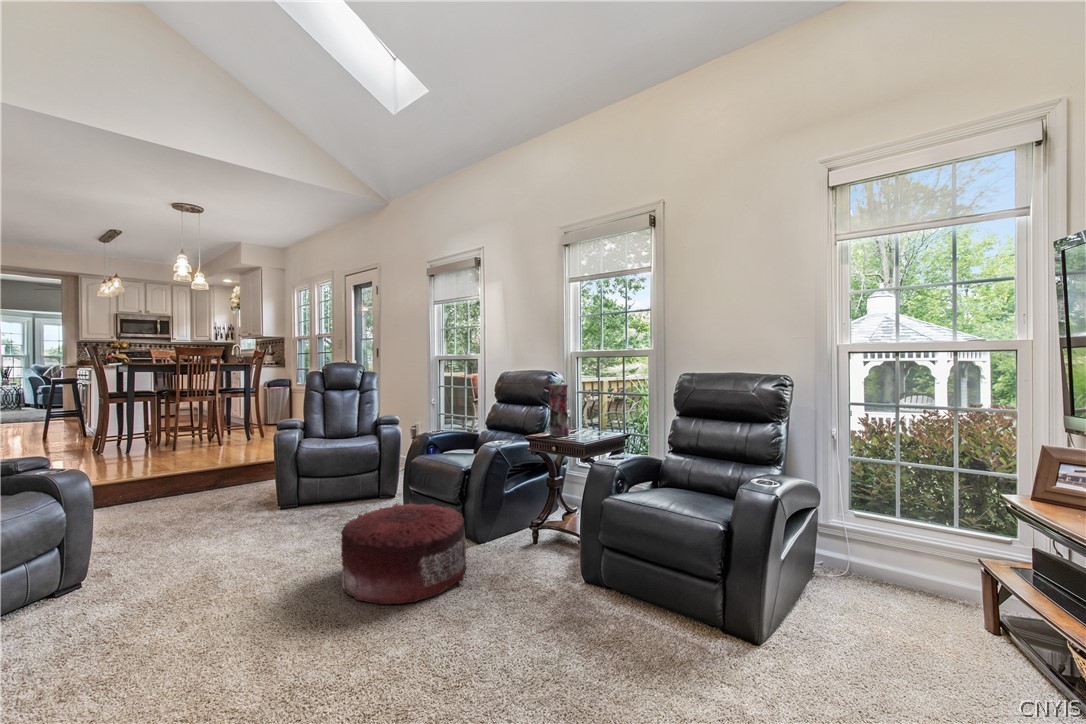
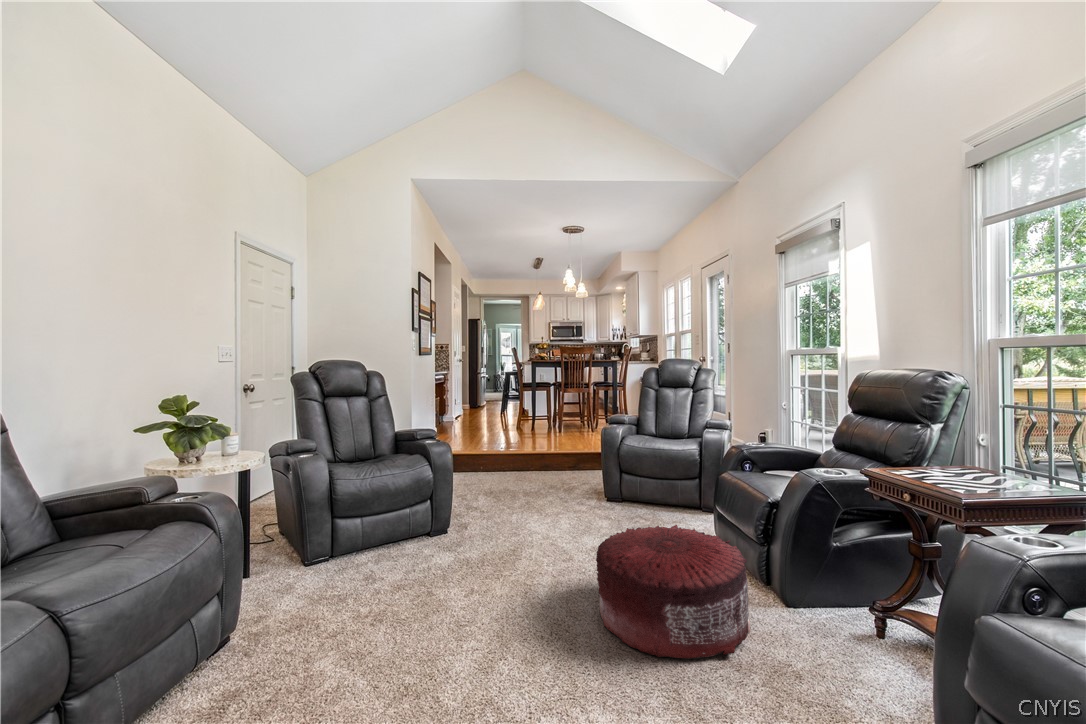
vase: present [547,384,569,437] -> none [911,390,957,479]

